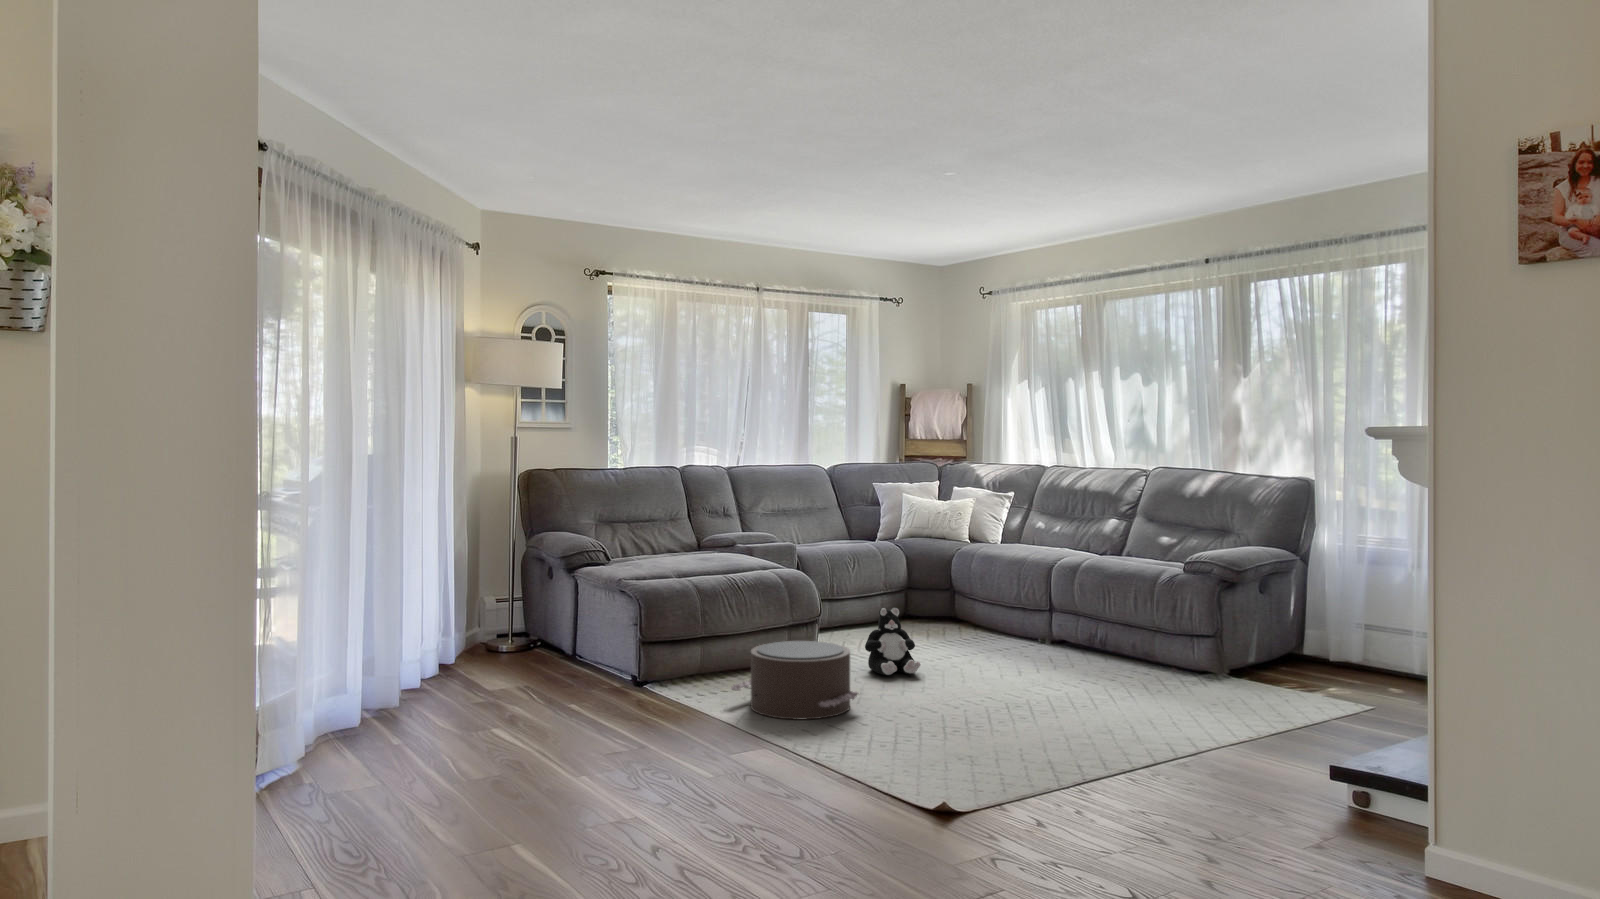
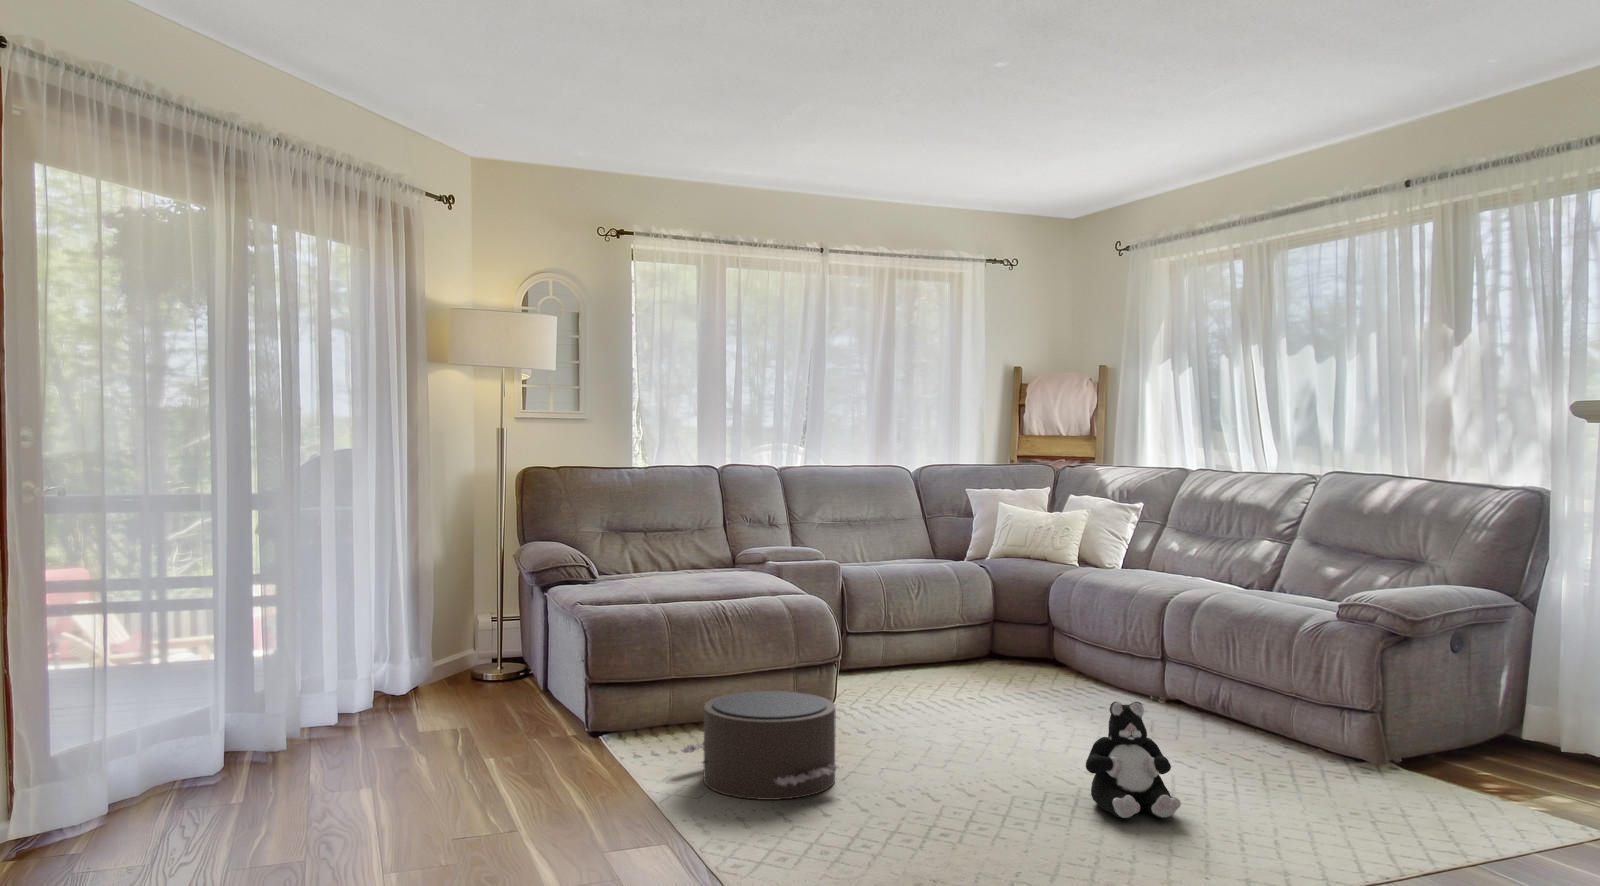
plush toy: present [865,607,920,675] -> present [1086,702,1181,818]

